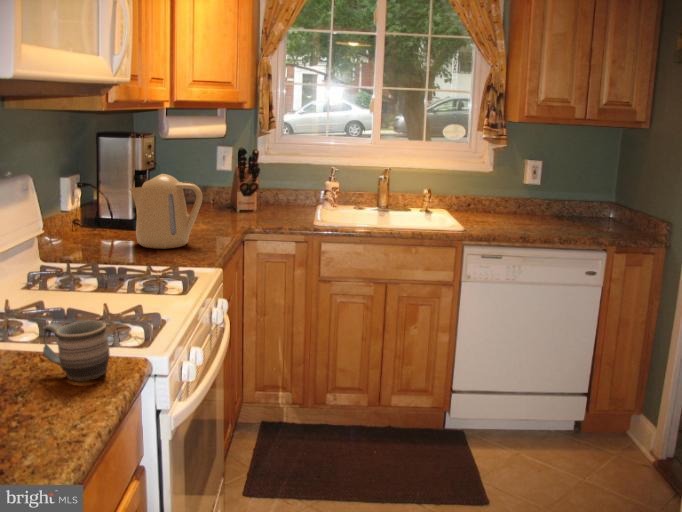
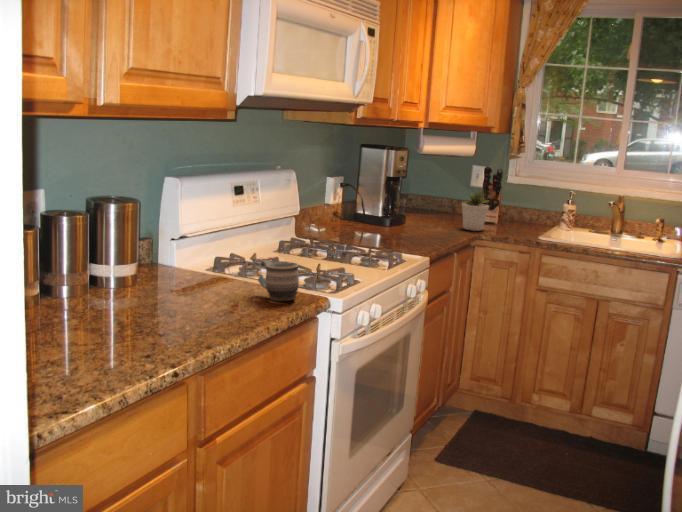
potted plant: none [223,173,255,222] -> present [462,191,489,231]
kettle: present [129,174,203,249] -> none [374,179,430,241]

